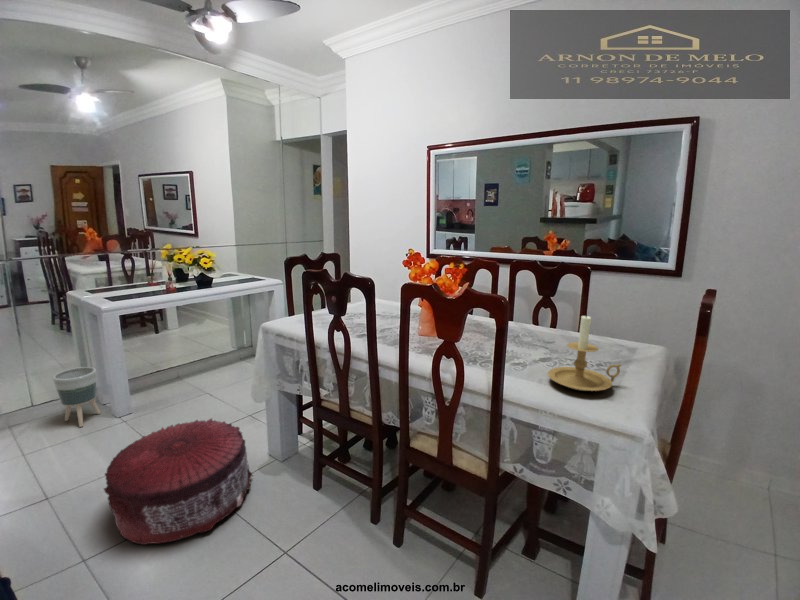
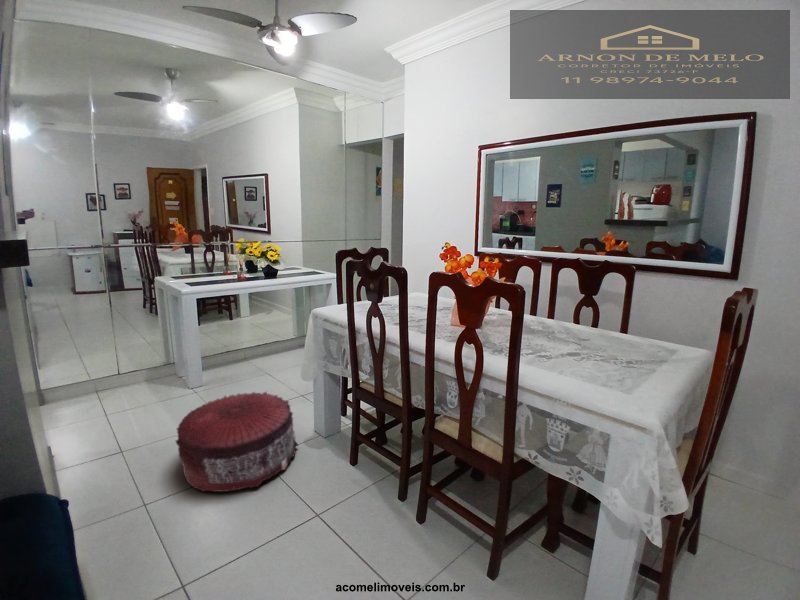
candle holder: present [548,314,621,391] -> none [567,307,645,384]
planter: present [53,367,100,427] -> none [145,342,181,392]

